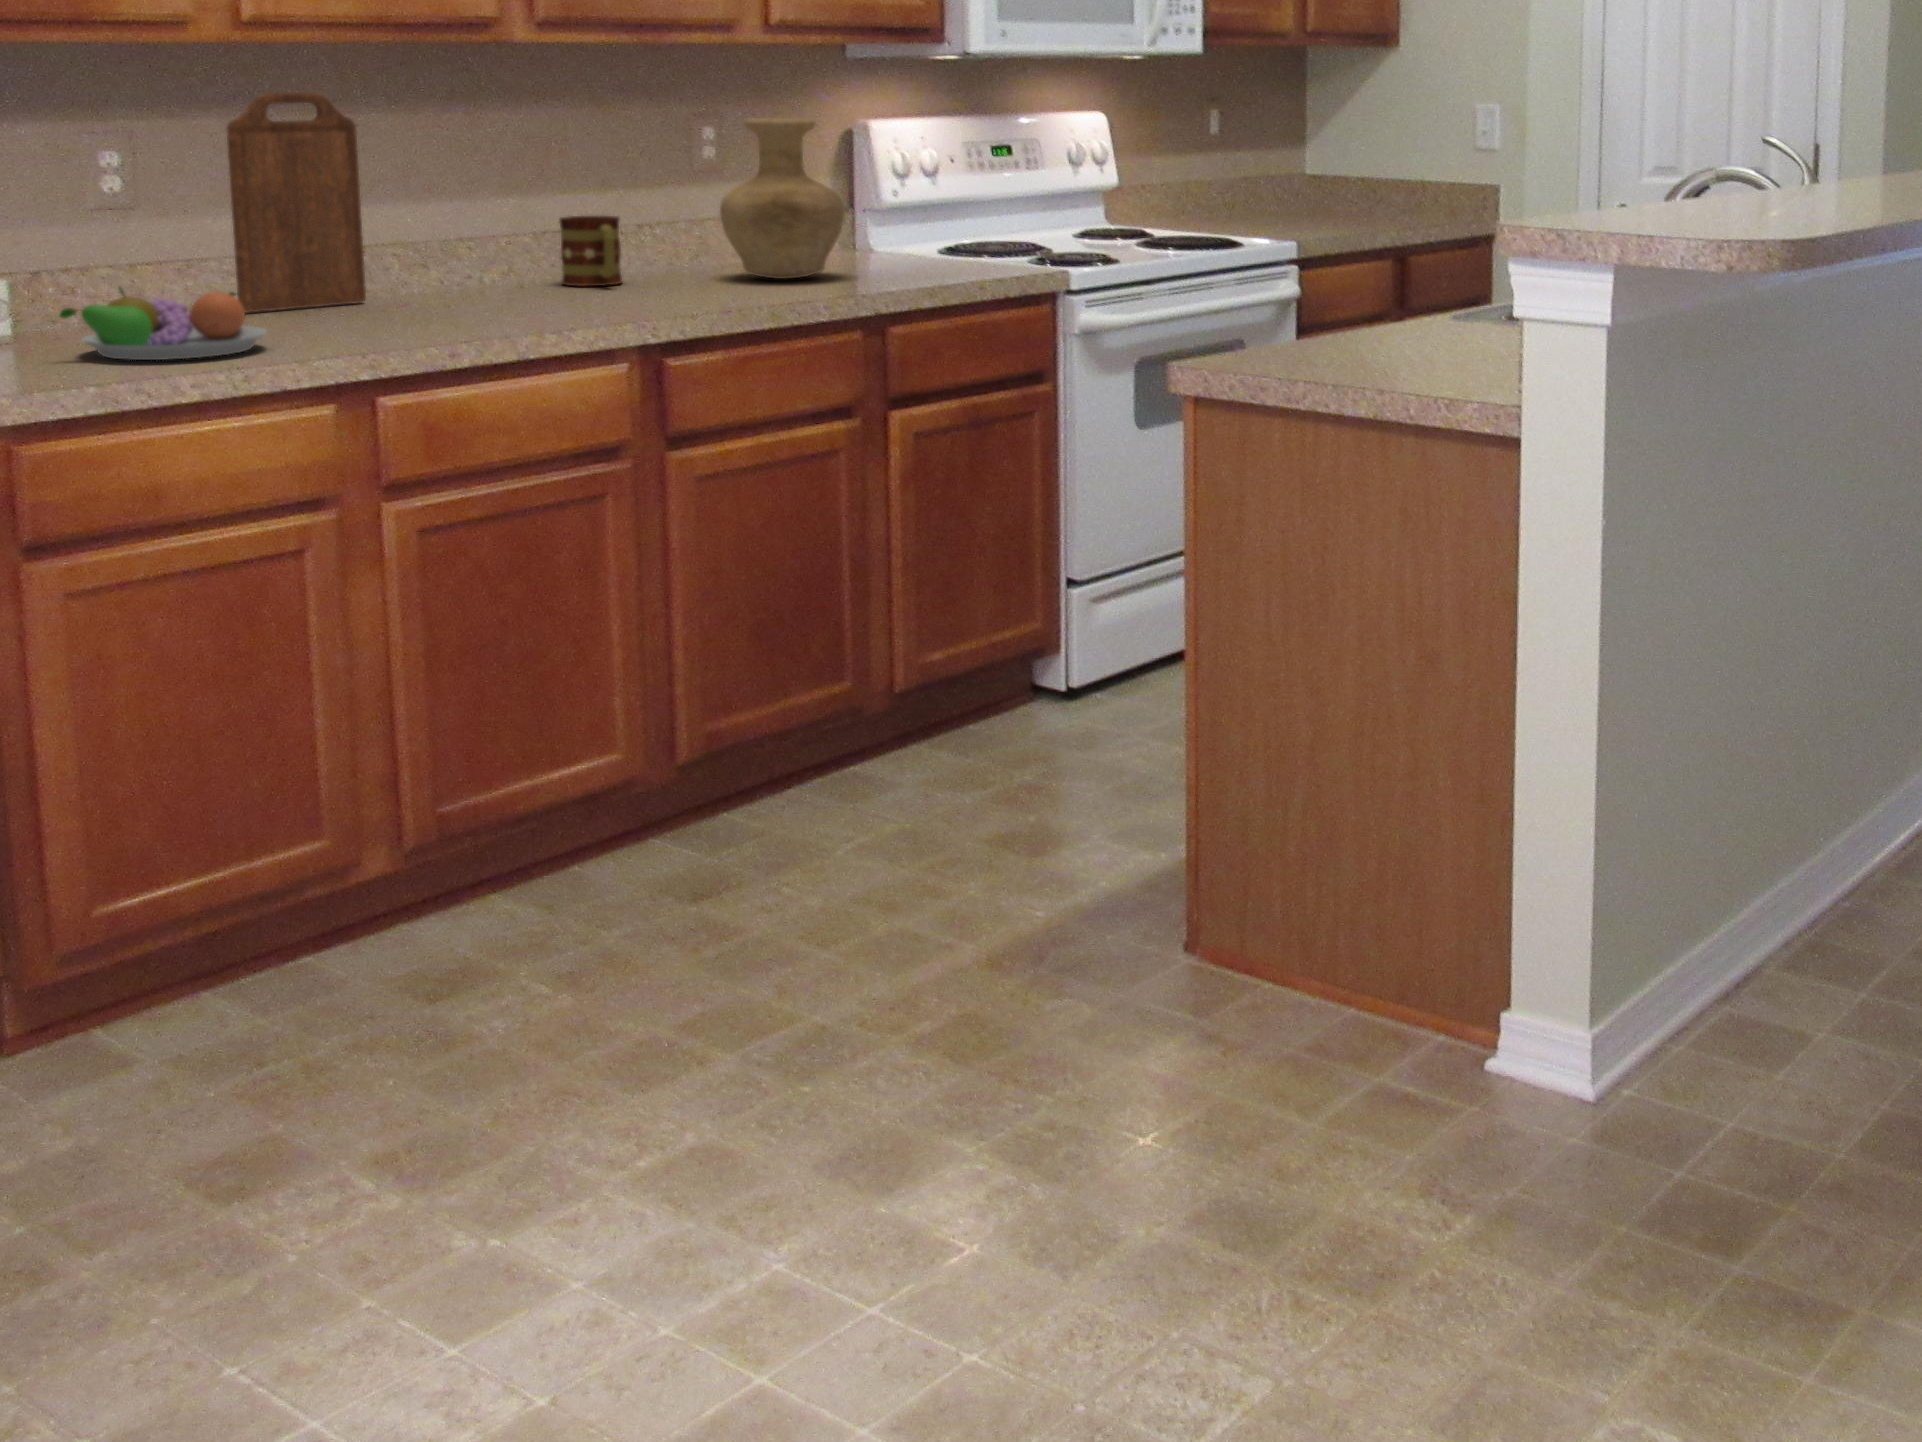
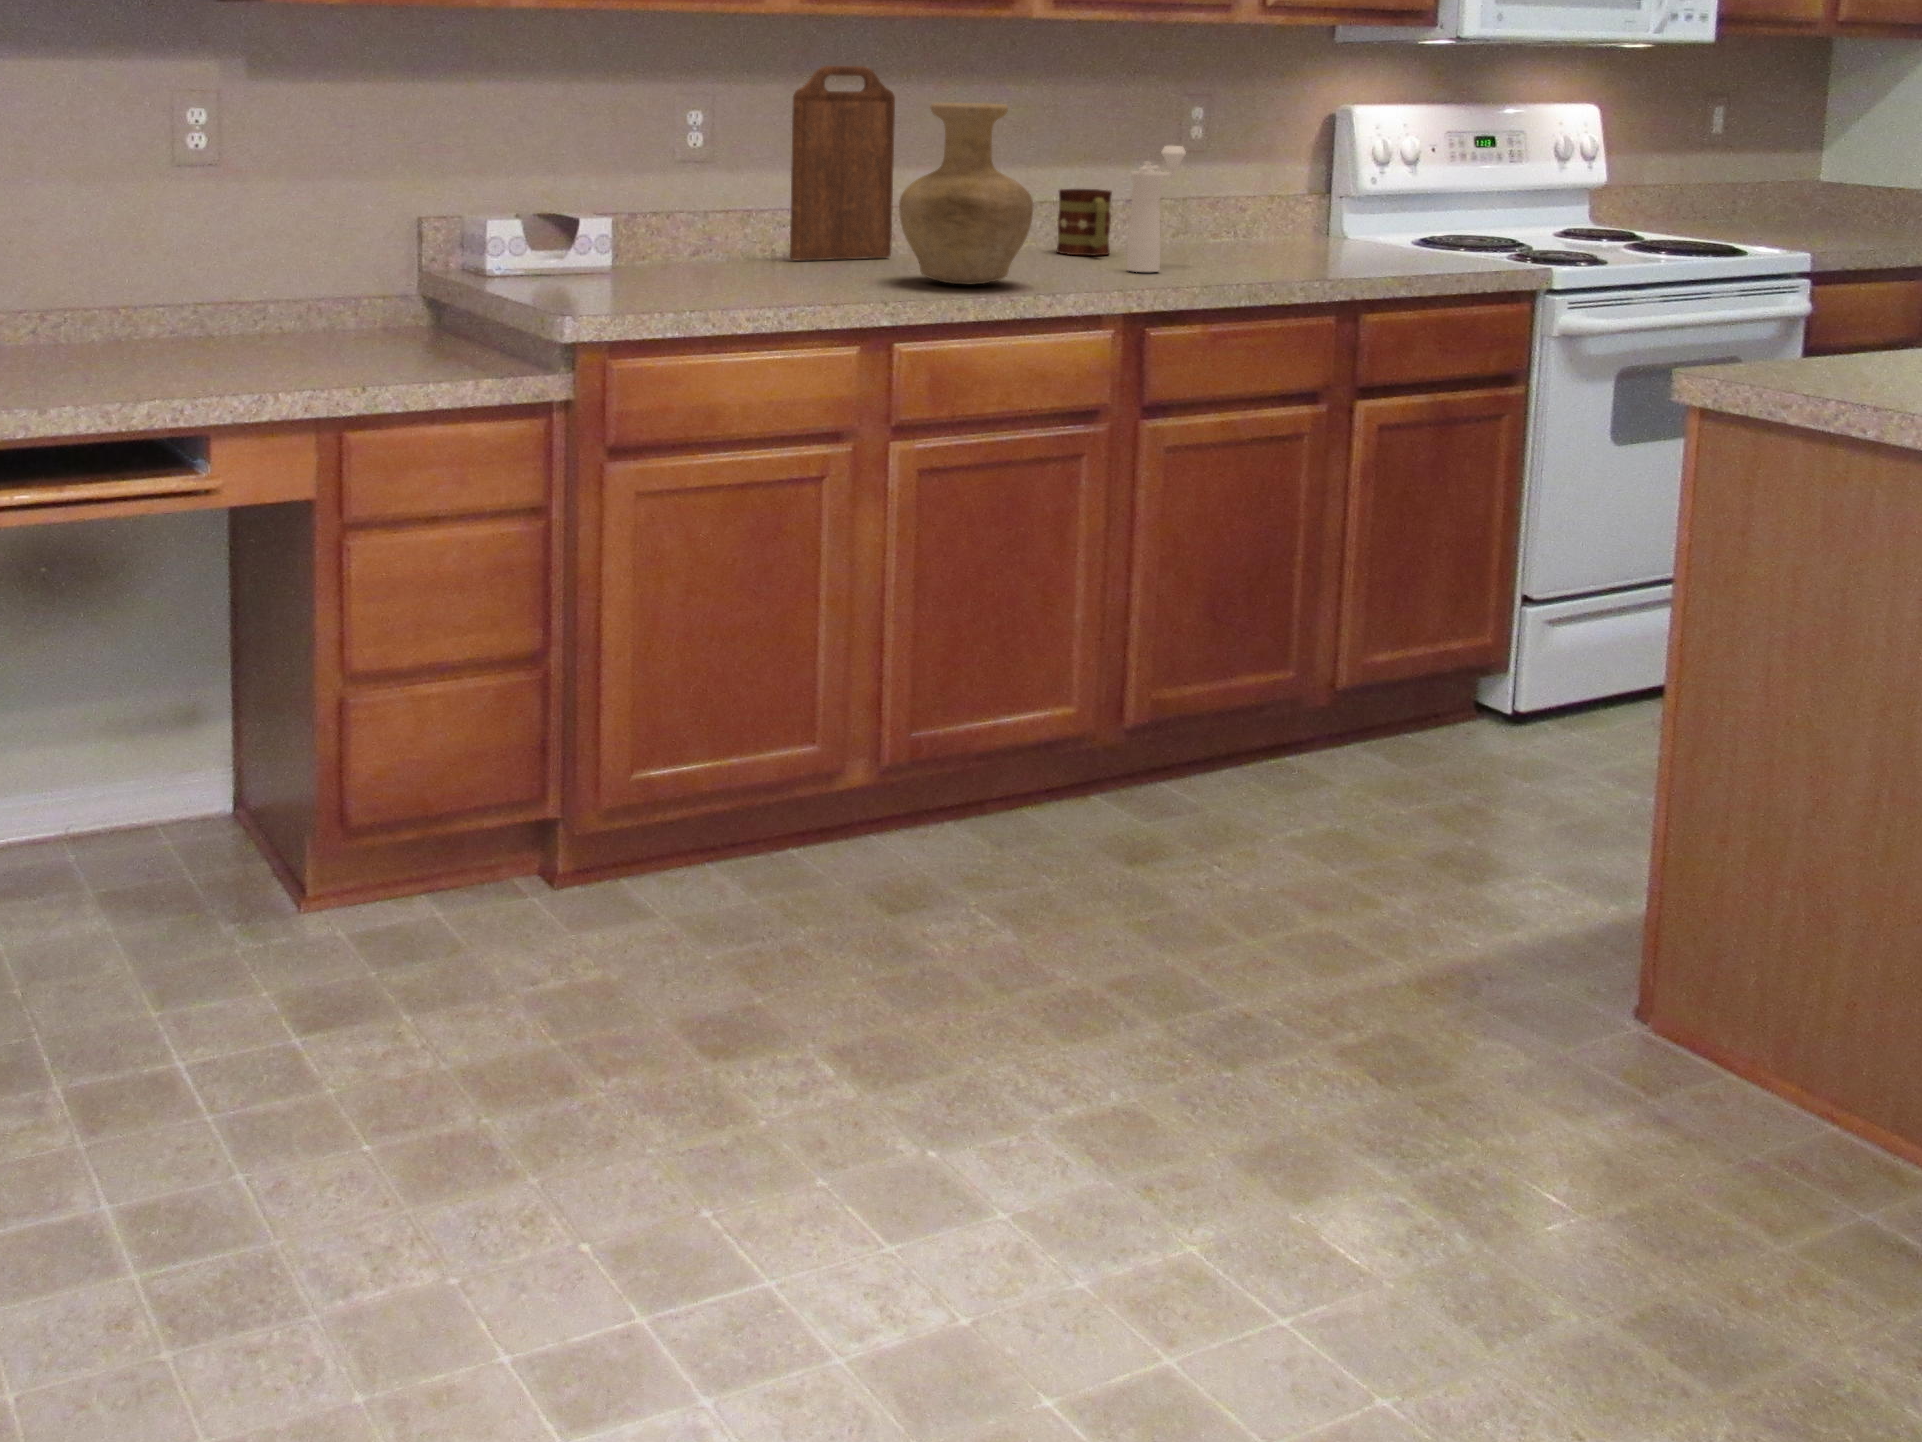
vase: present [720,118,844,279] -> present [899,103,1033,284]
pepper mill: none [638,169,698,301] -> present [1127,146,1186,272]
fruit bowl: present [60,287,267,360] -> none [653,228,810,295]

